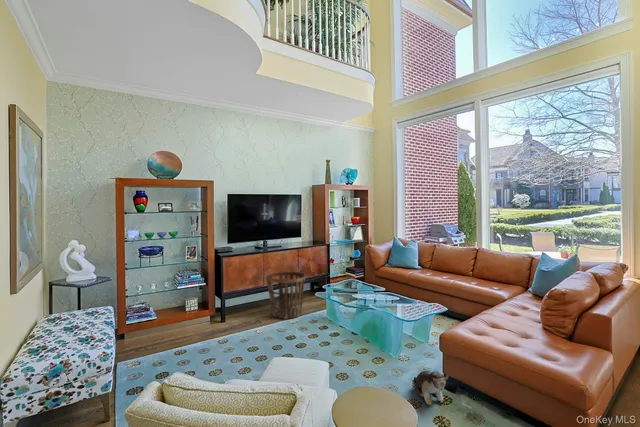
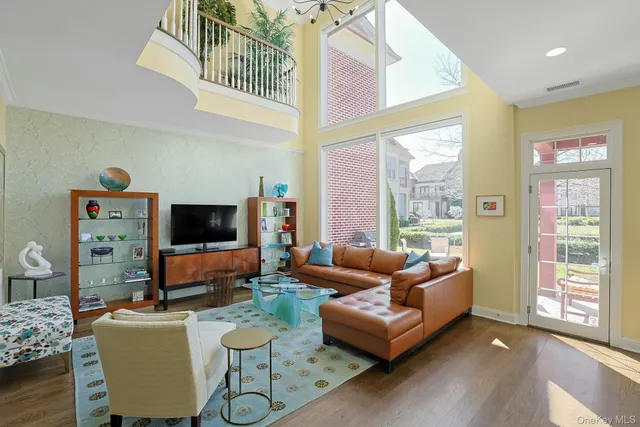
plush toy: present [414,371,448,405] -> none [303,328,320,352]

